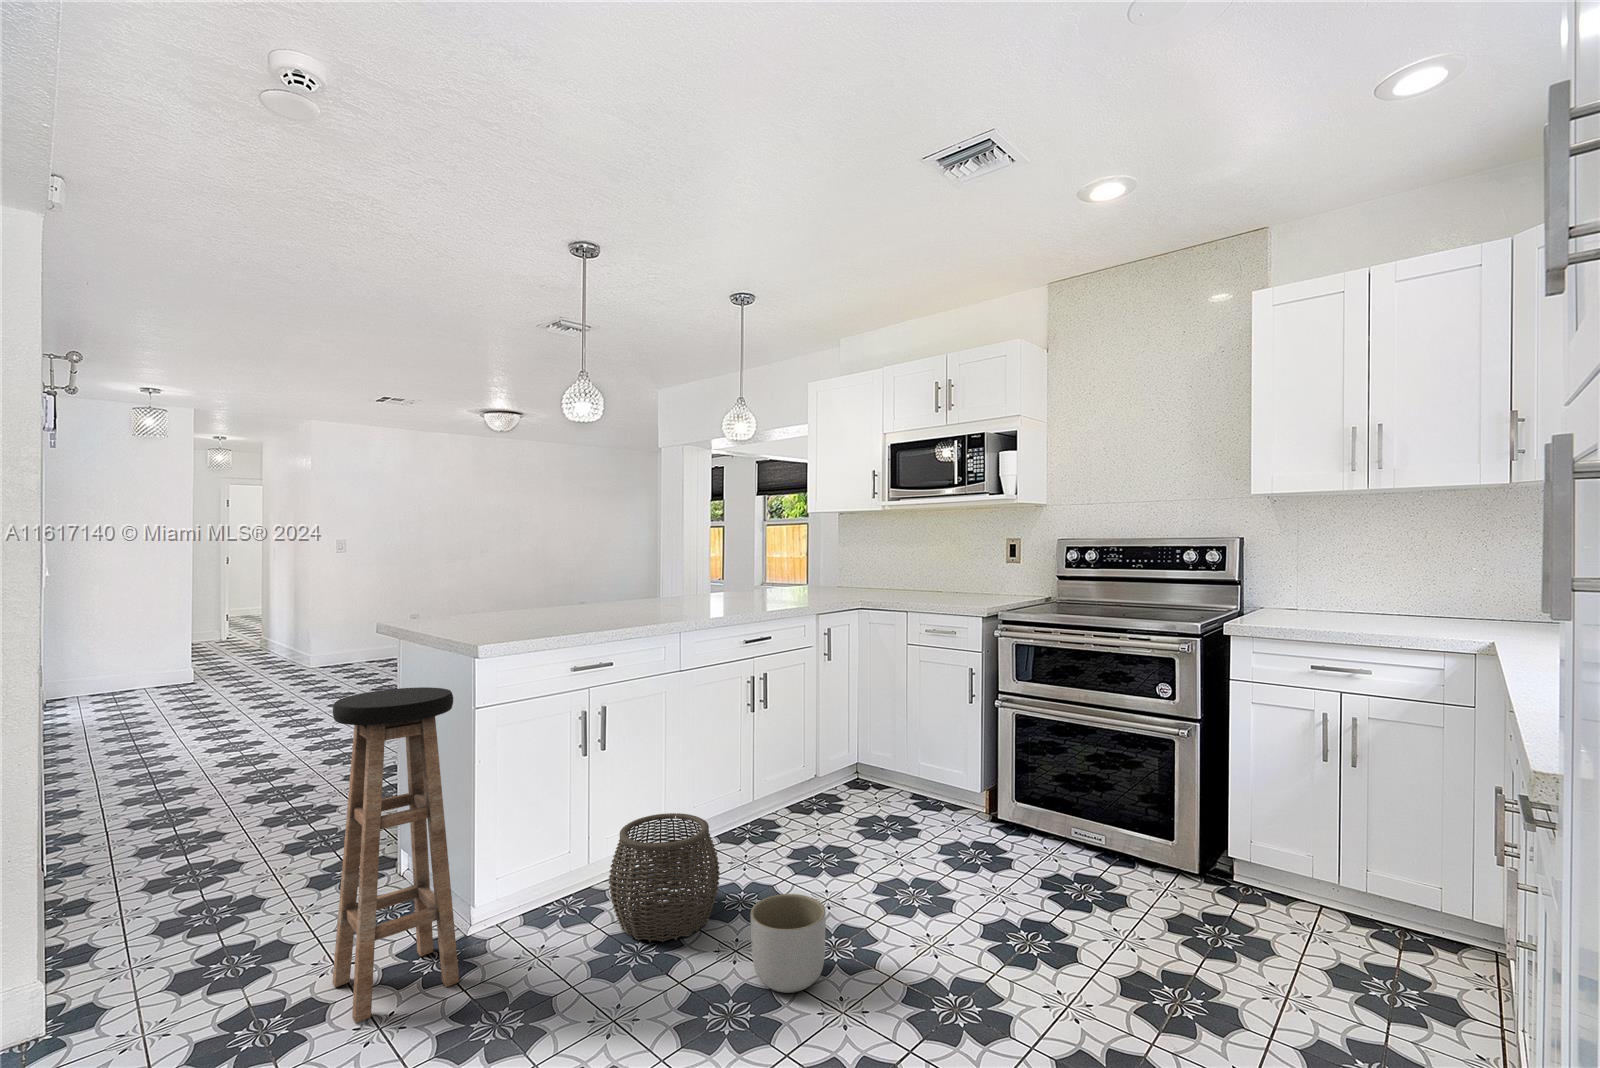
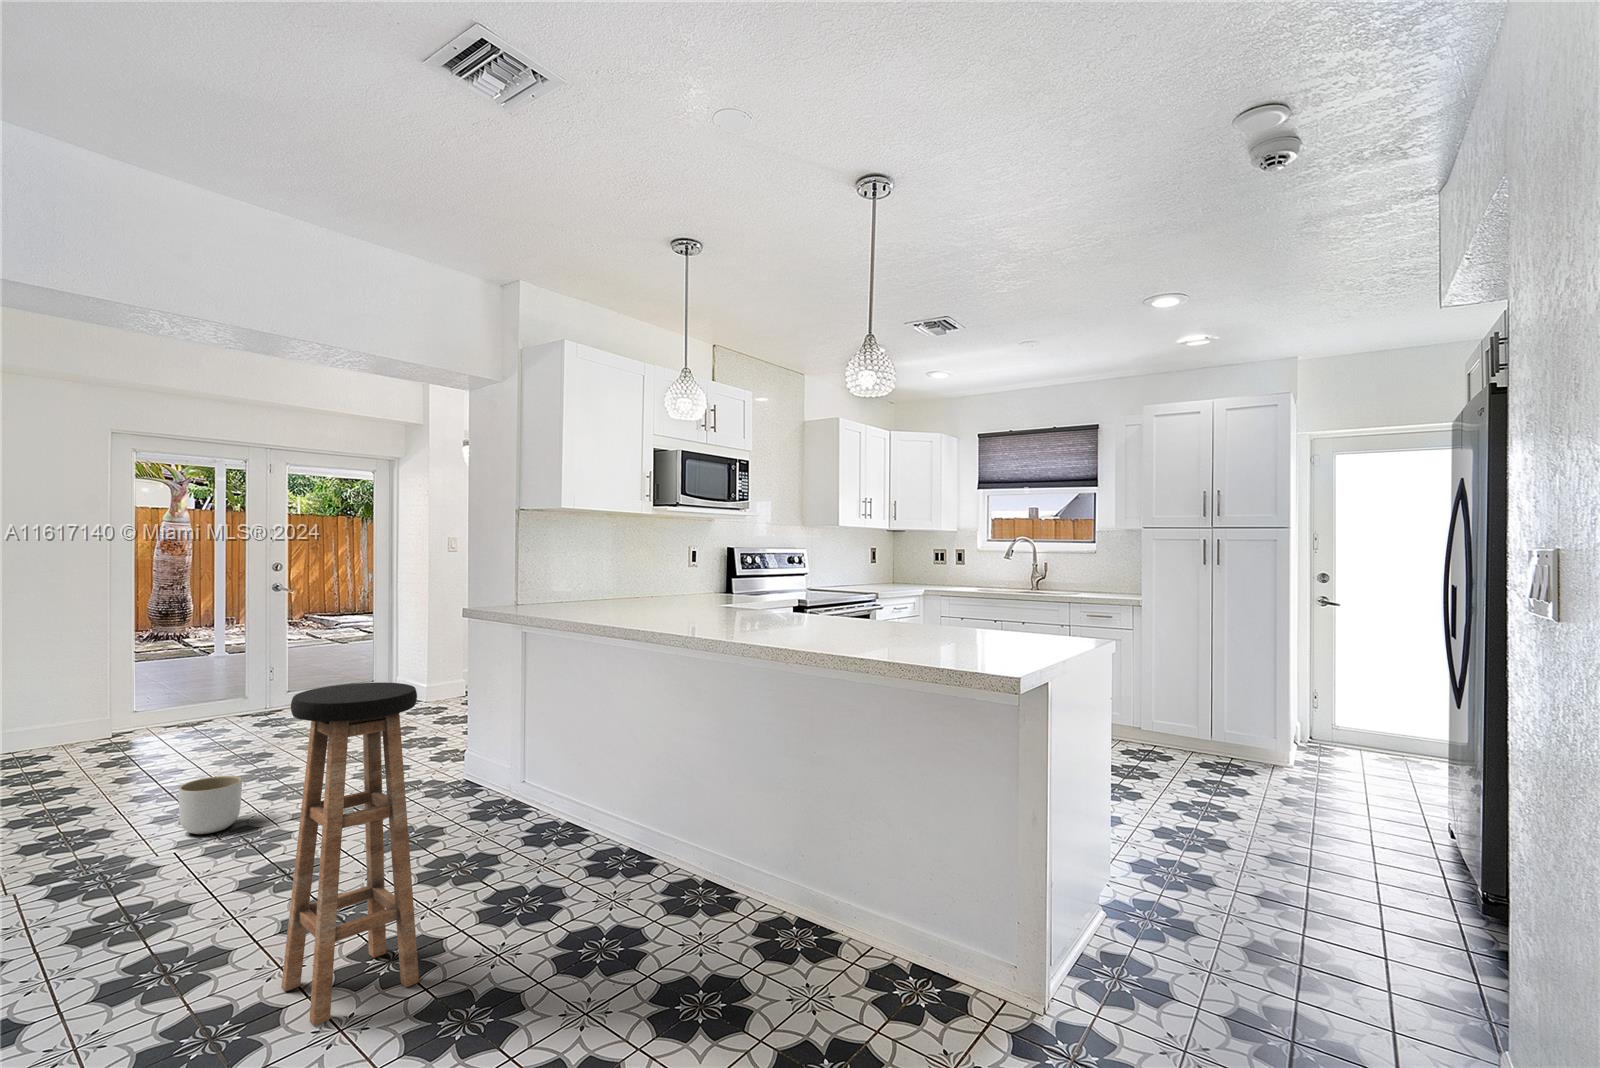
woven basket: present [609,813,720,942] -> none [569,810,682,938]
planter: present [751,894,826,993] -> present [179,776,242,834]

